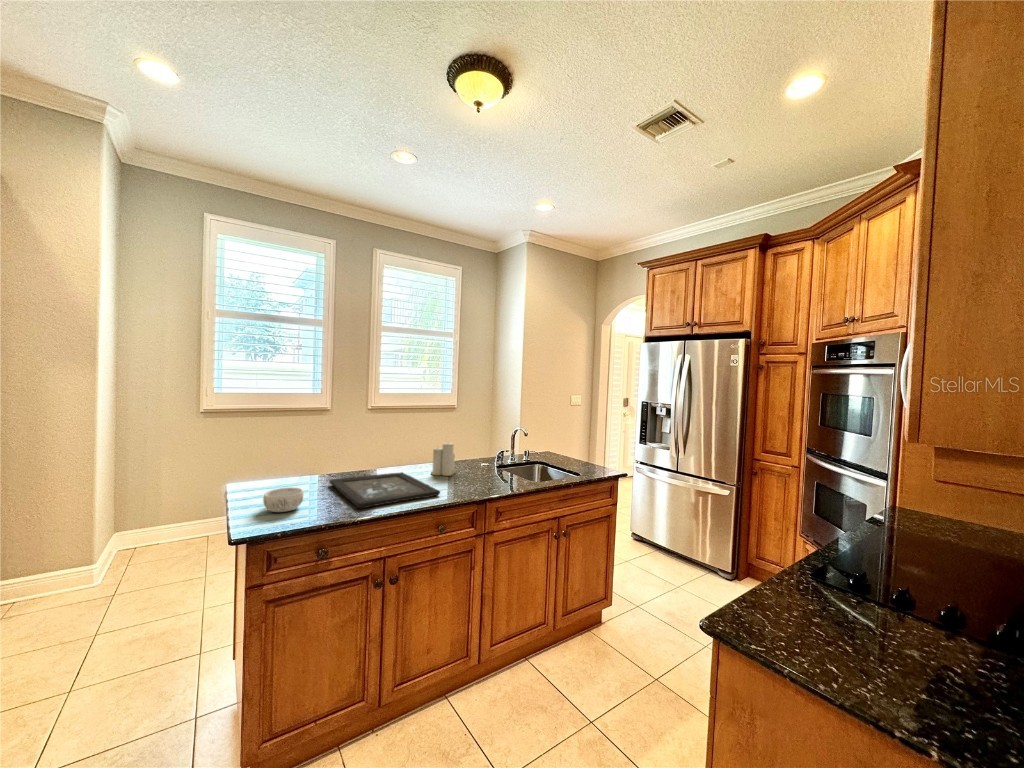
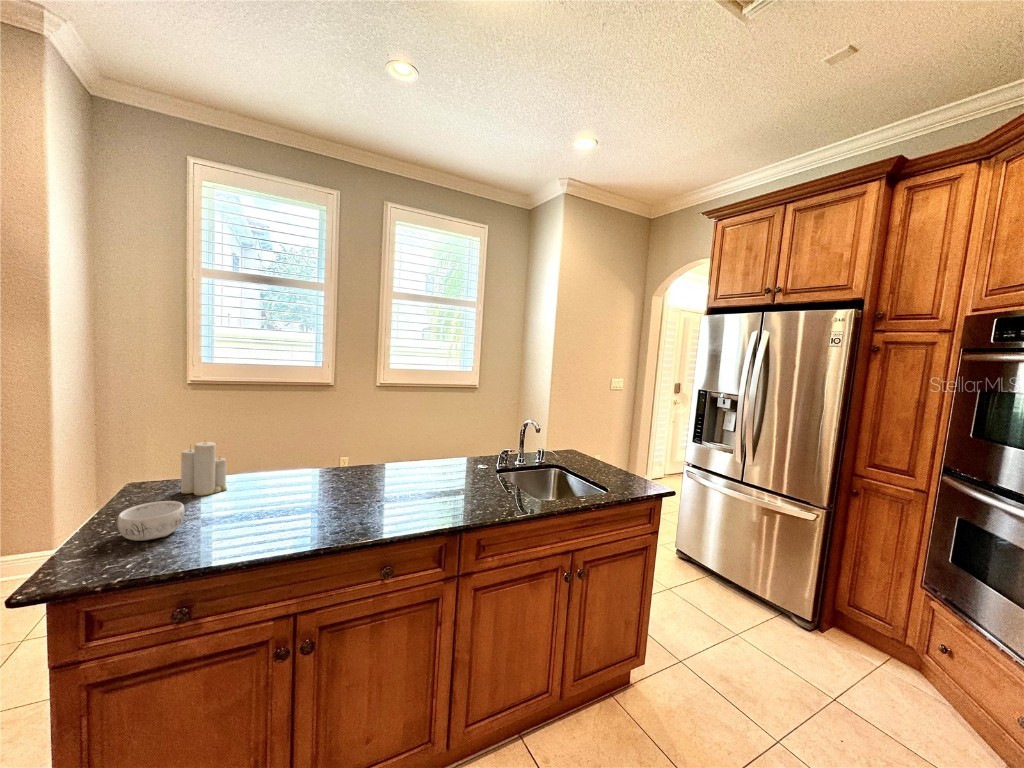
candle: present [431,443,456,476] -> present [181,442,227,495]
tray: present [330,472,440,509] -> none [255,476,393,540]

